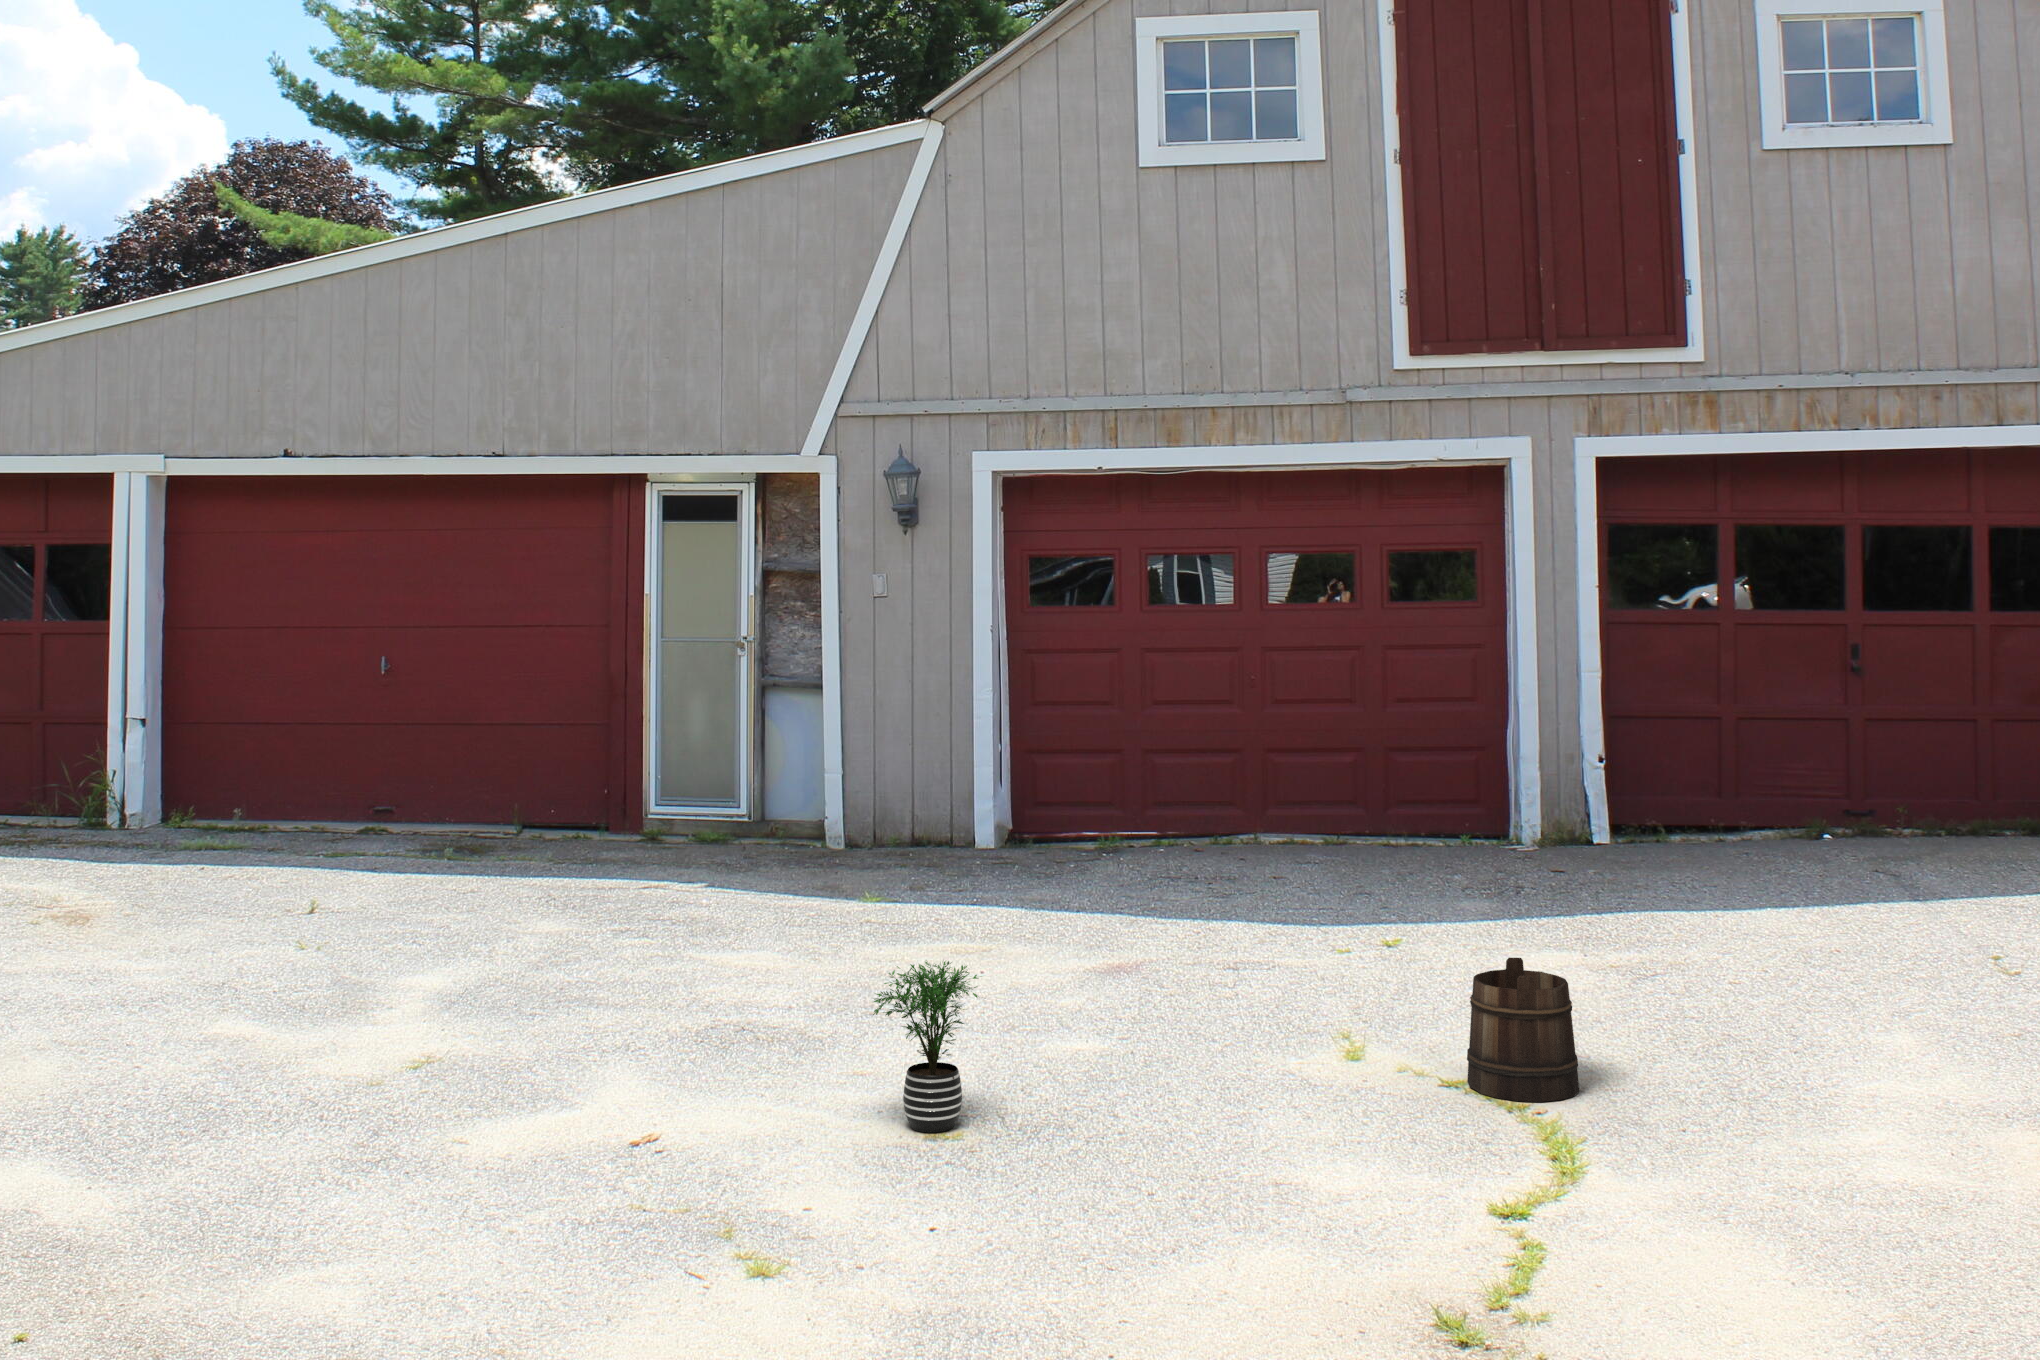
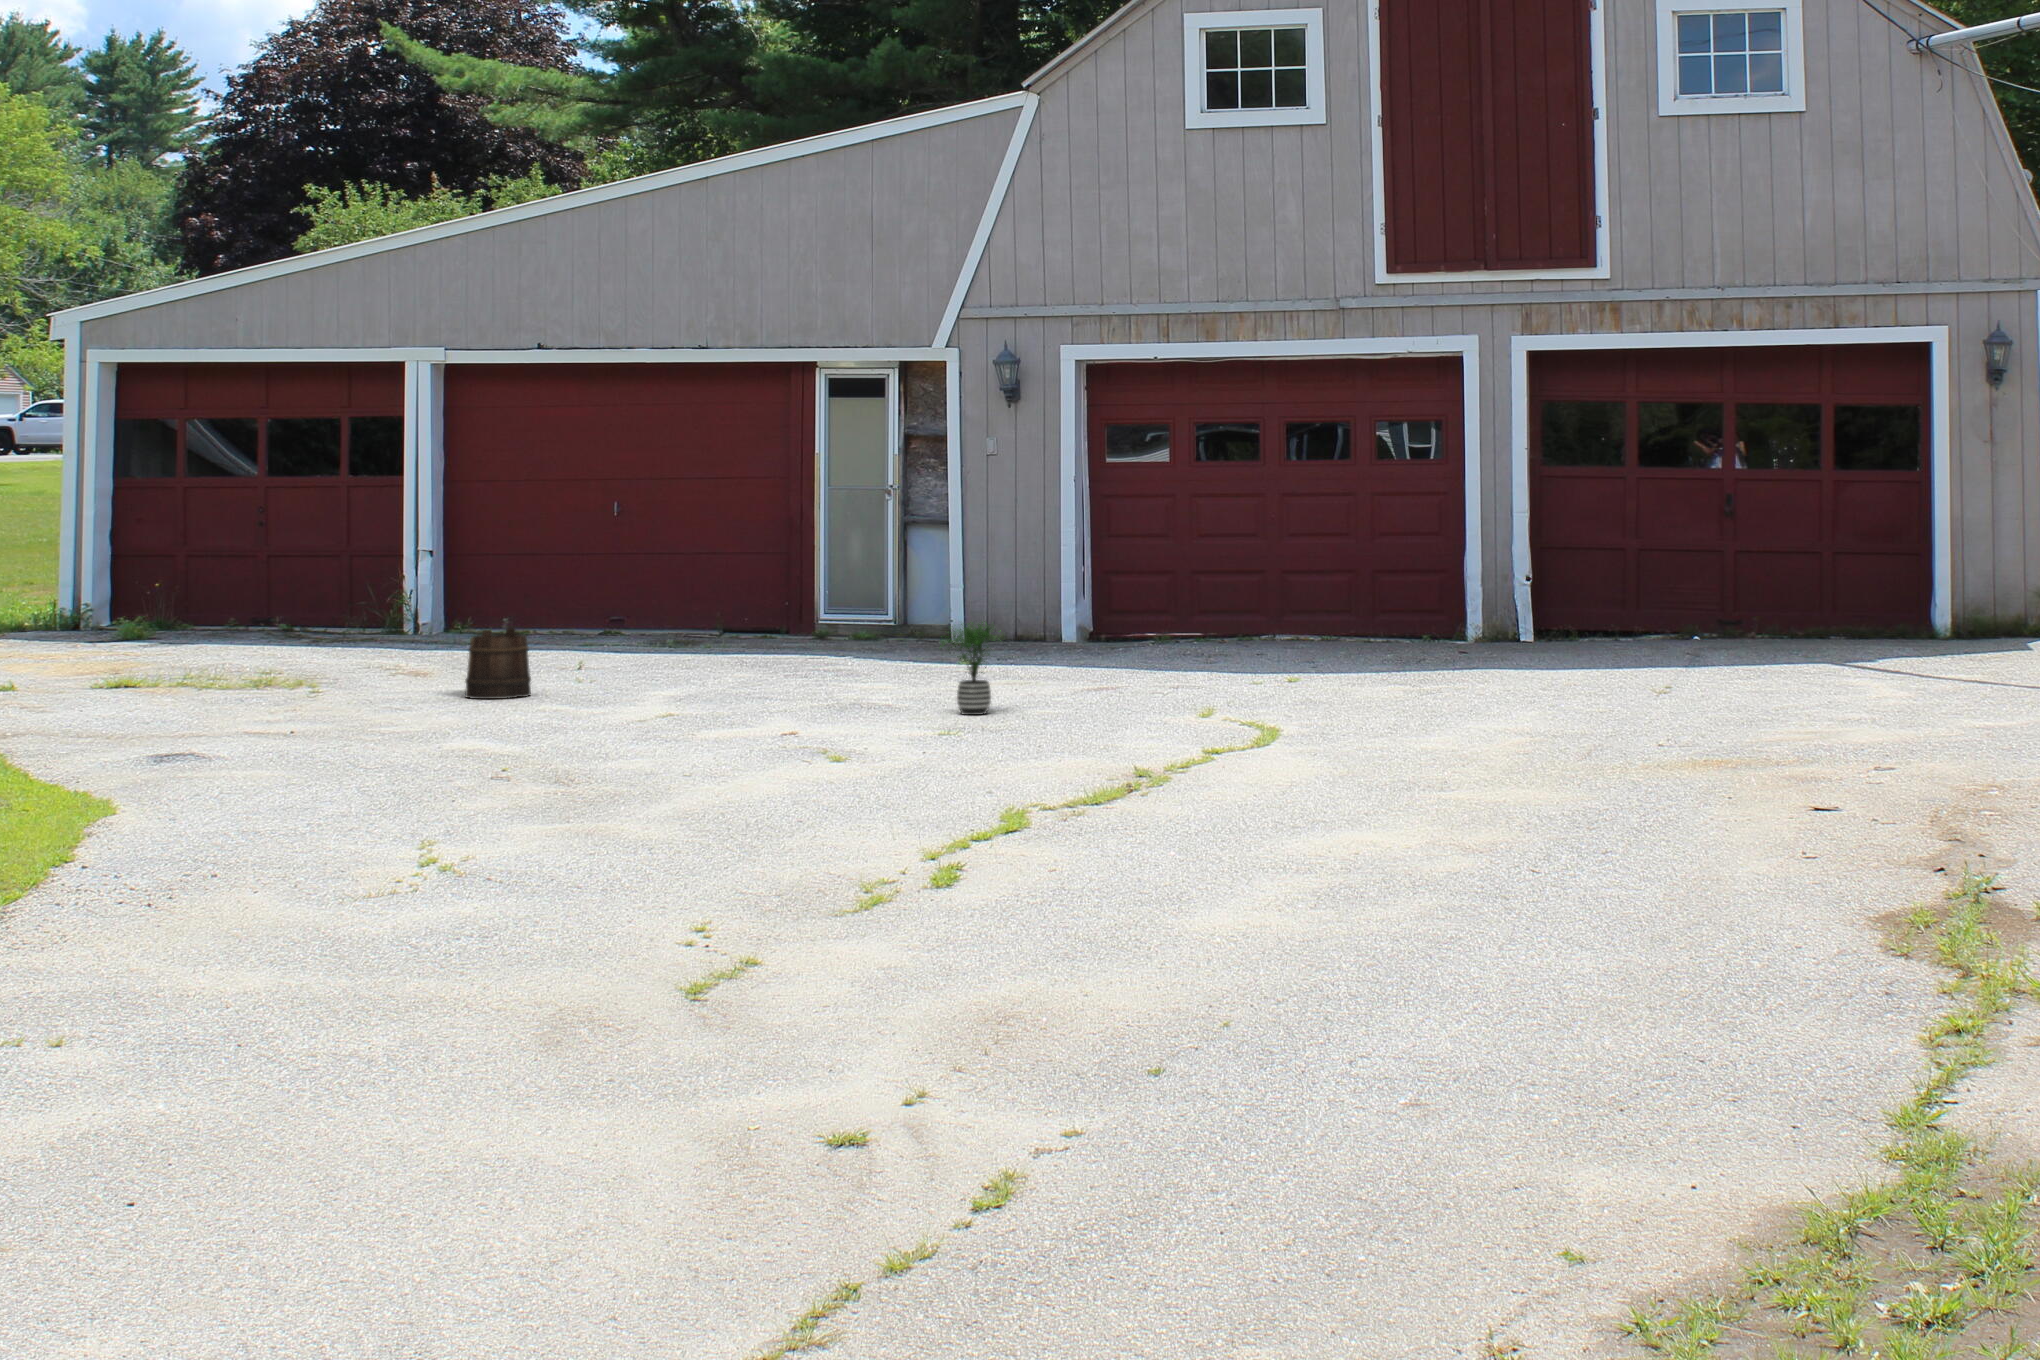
bucket: present [1467,958,1580,1102] -> present [465,627,531,699]

